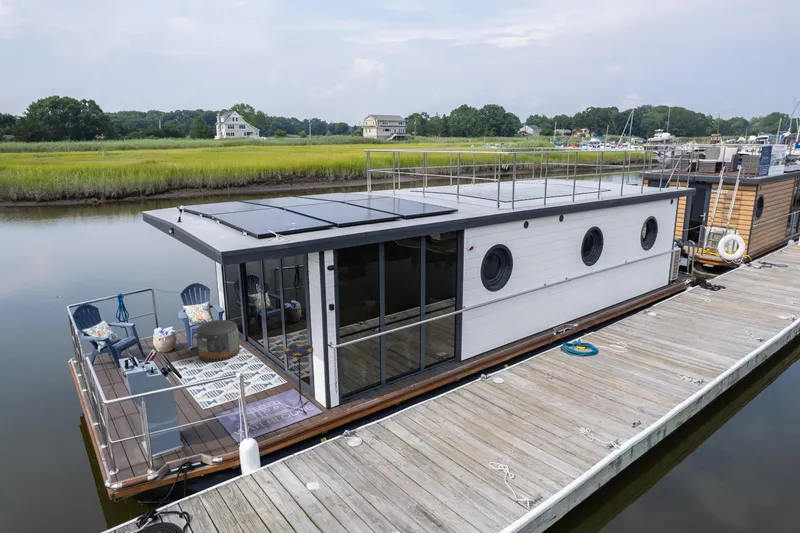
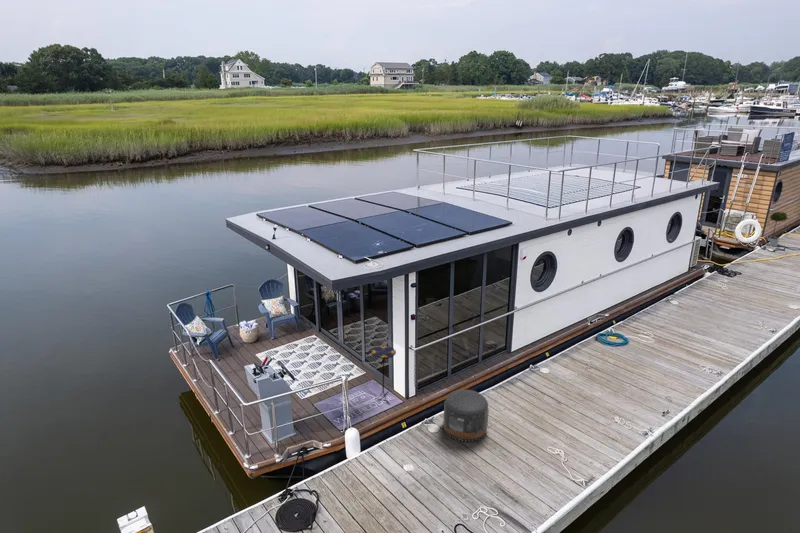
potted tree: none [750,227,772,265] -> present [765,212,788,247]
pouf: present [197,320,240,362] -> present [443,389,489,442]

